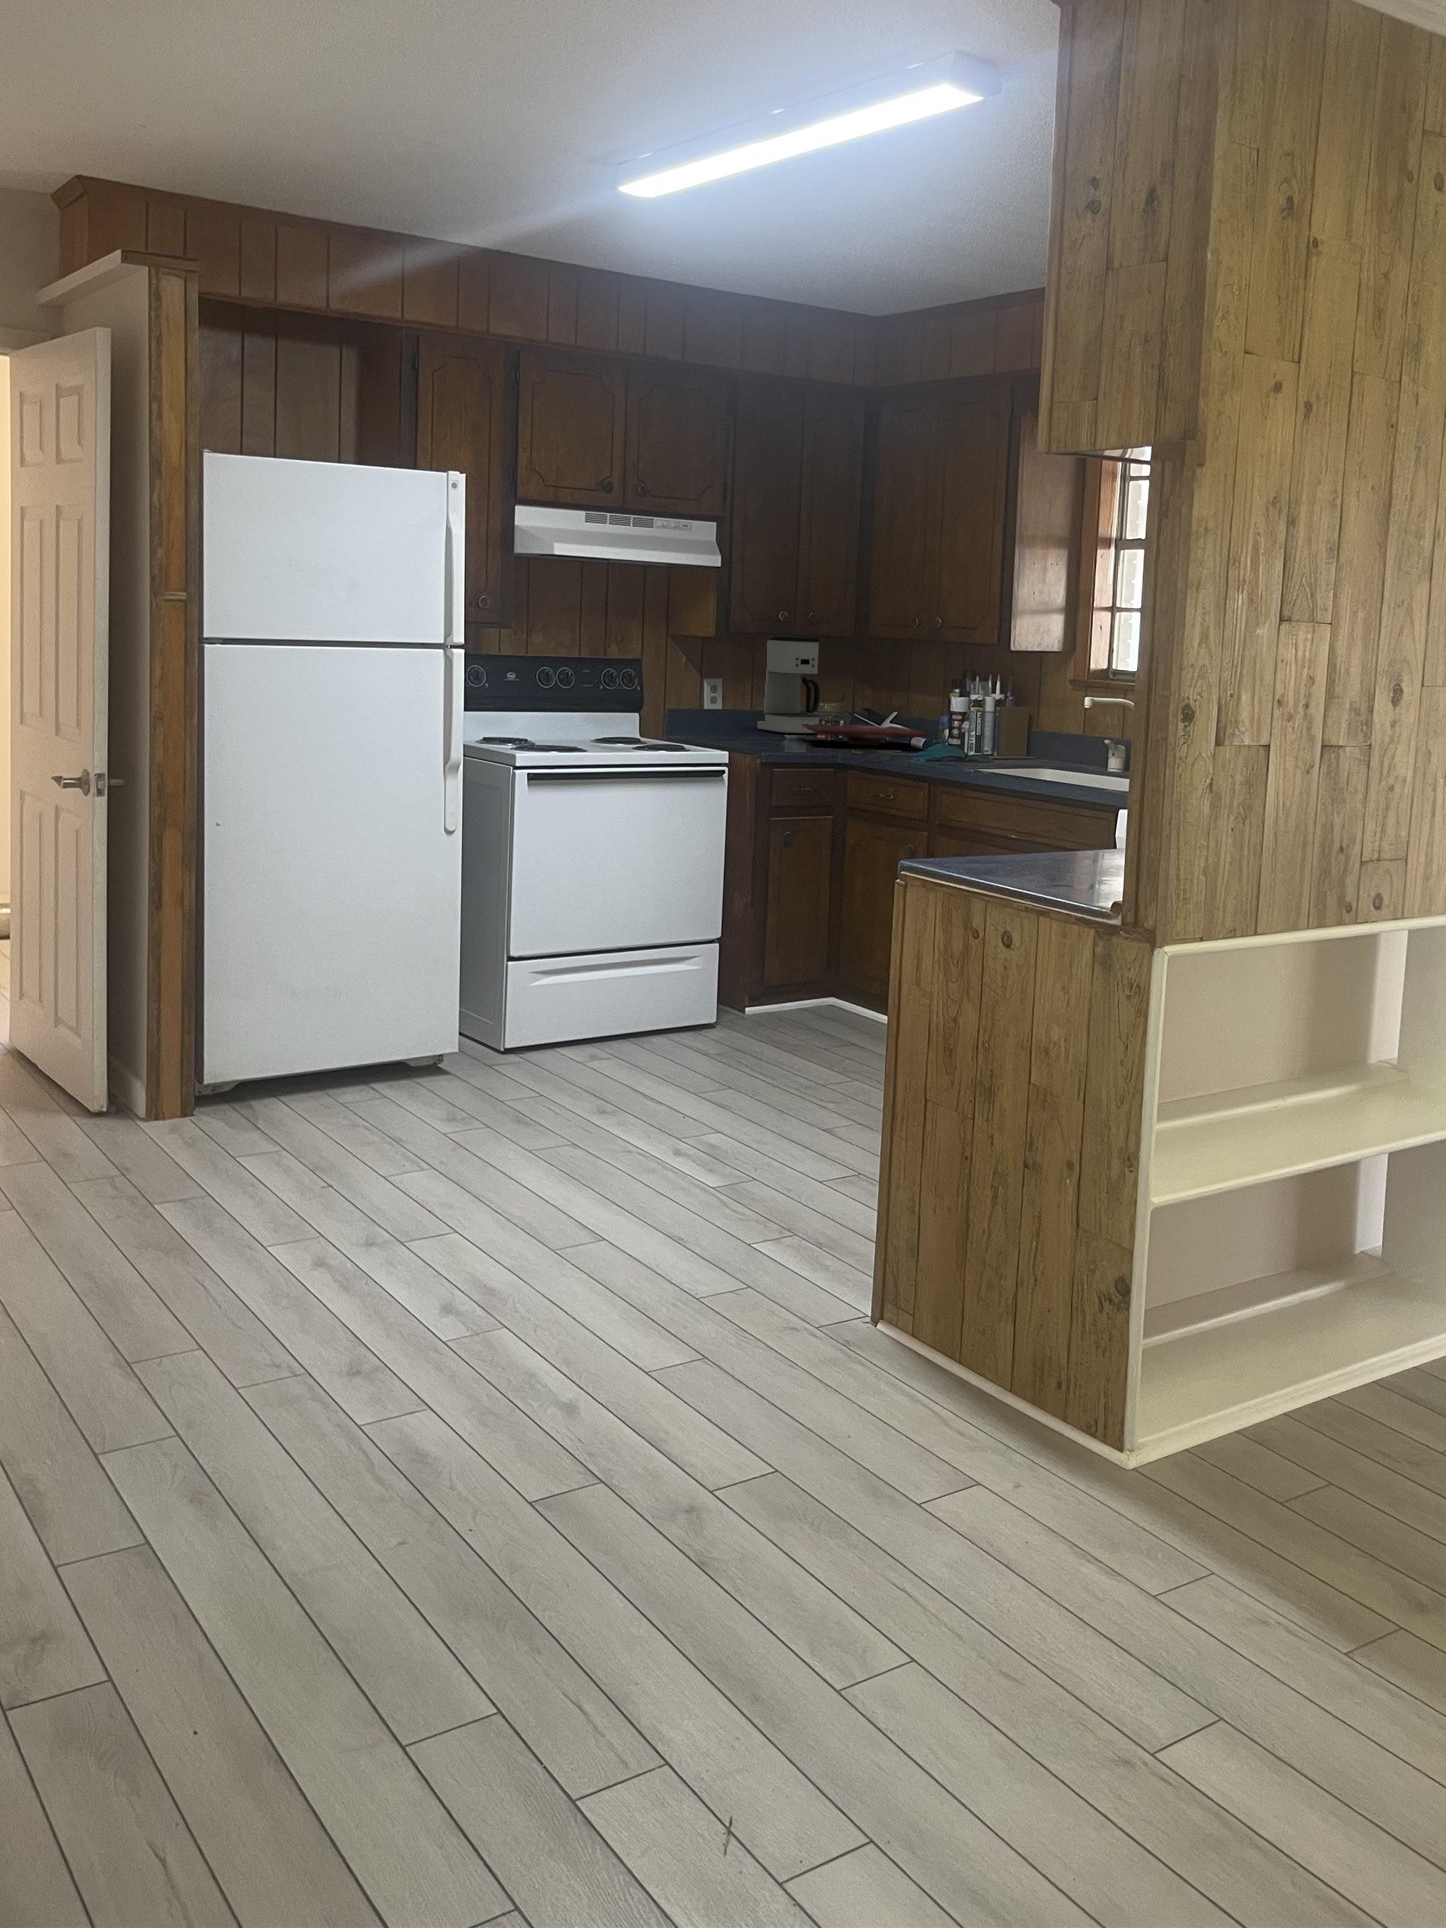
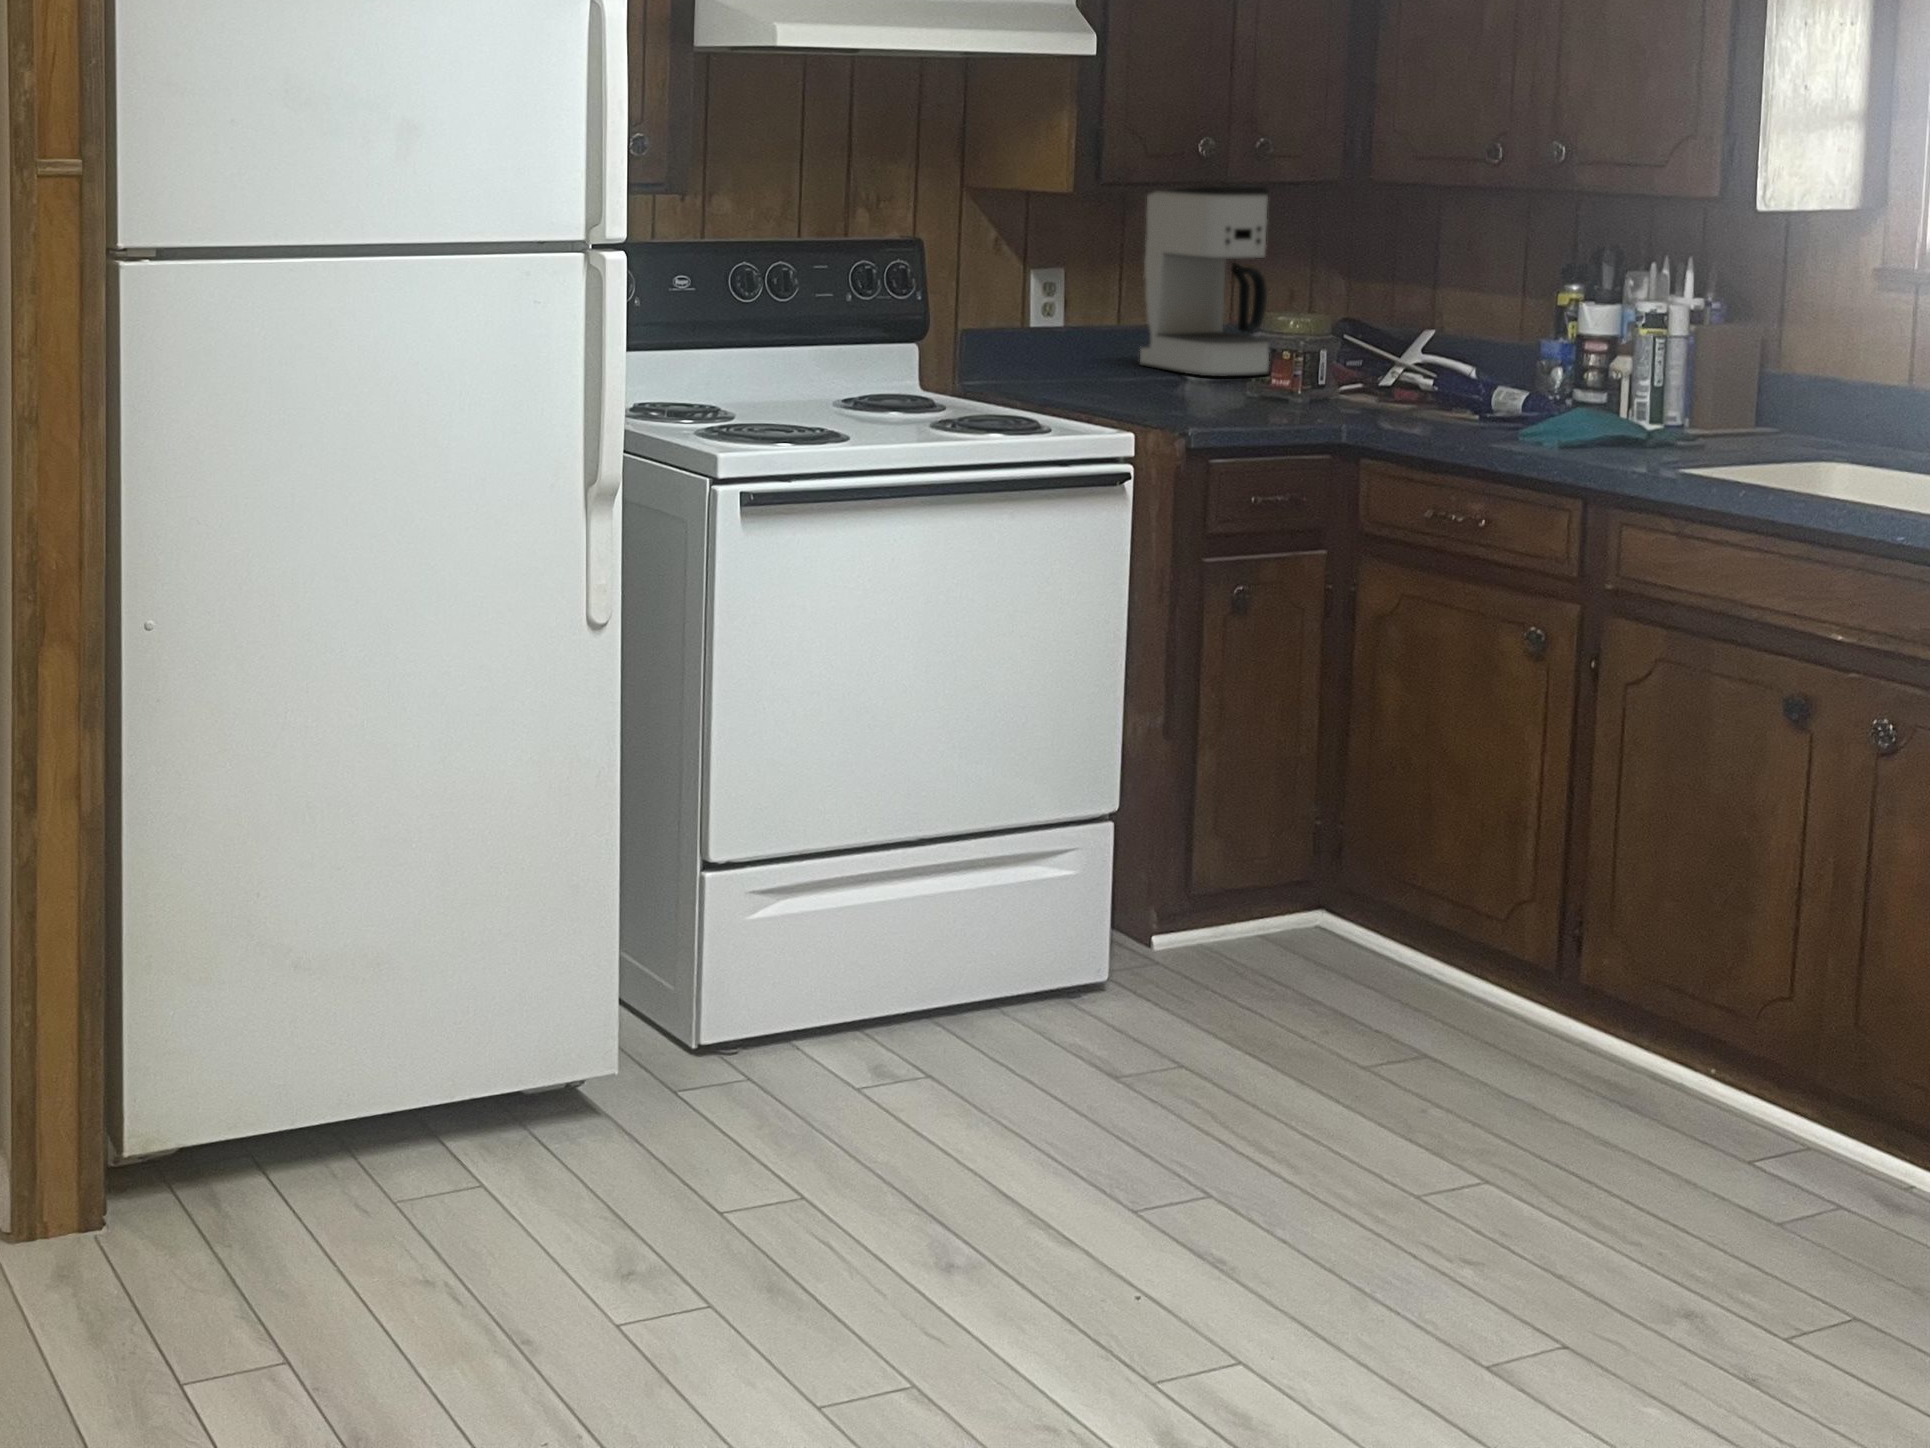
cutting board: present [802,724,928,745] -> none [1250,361,1541,406]

